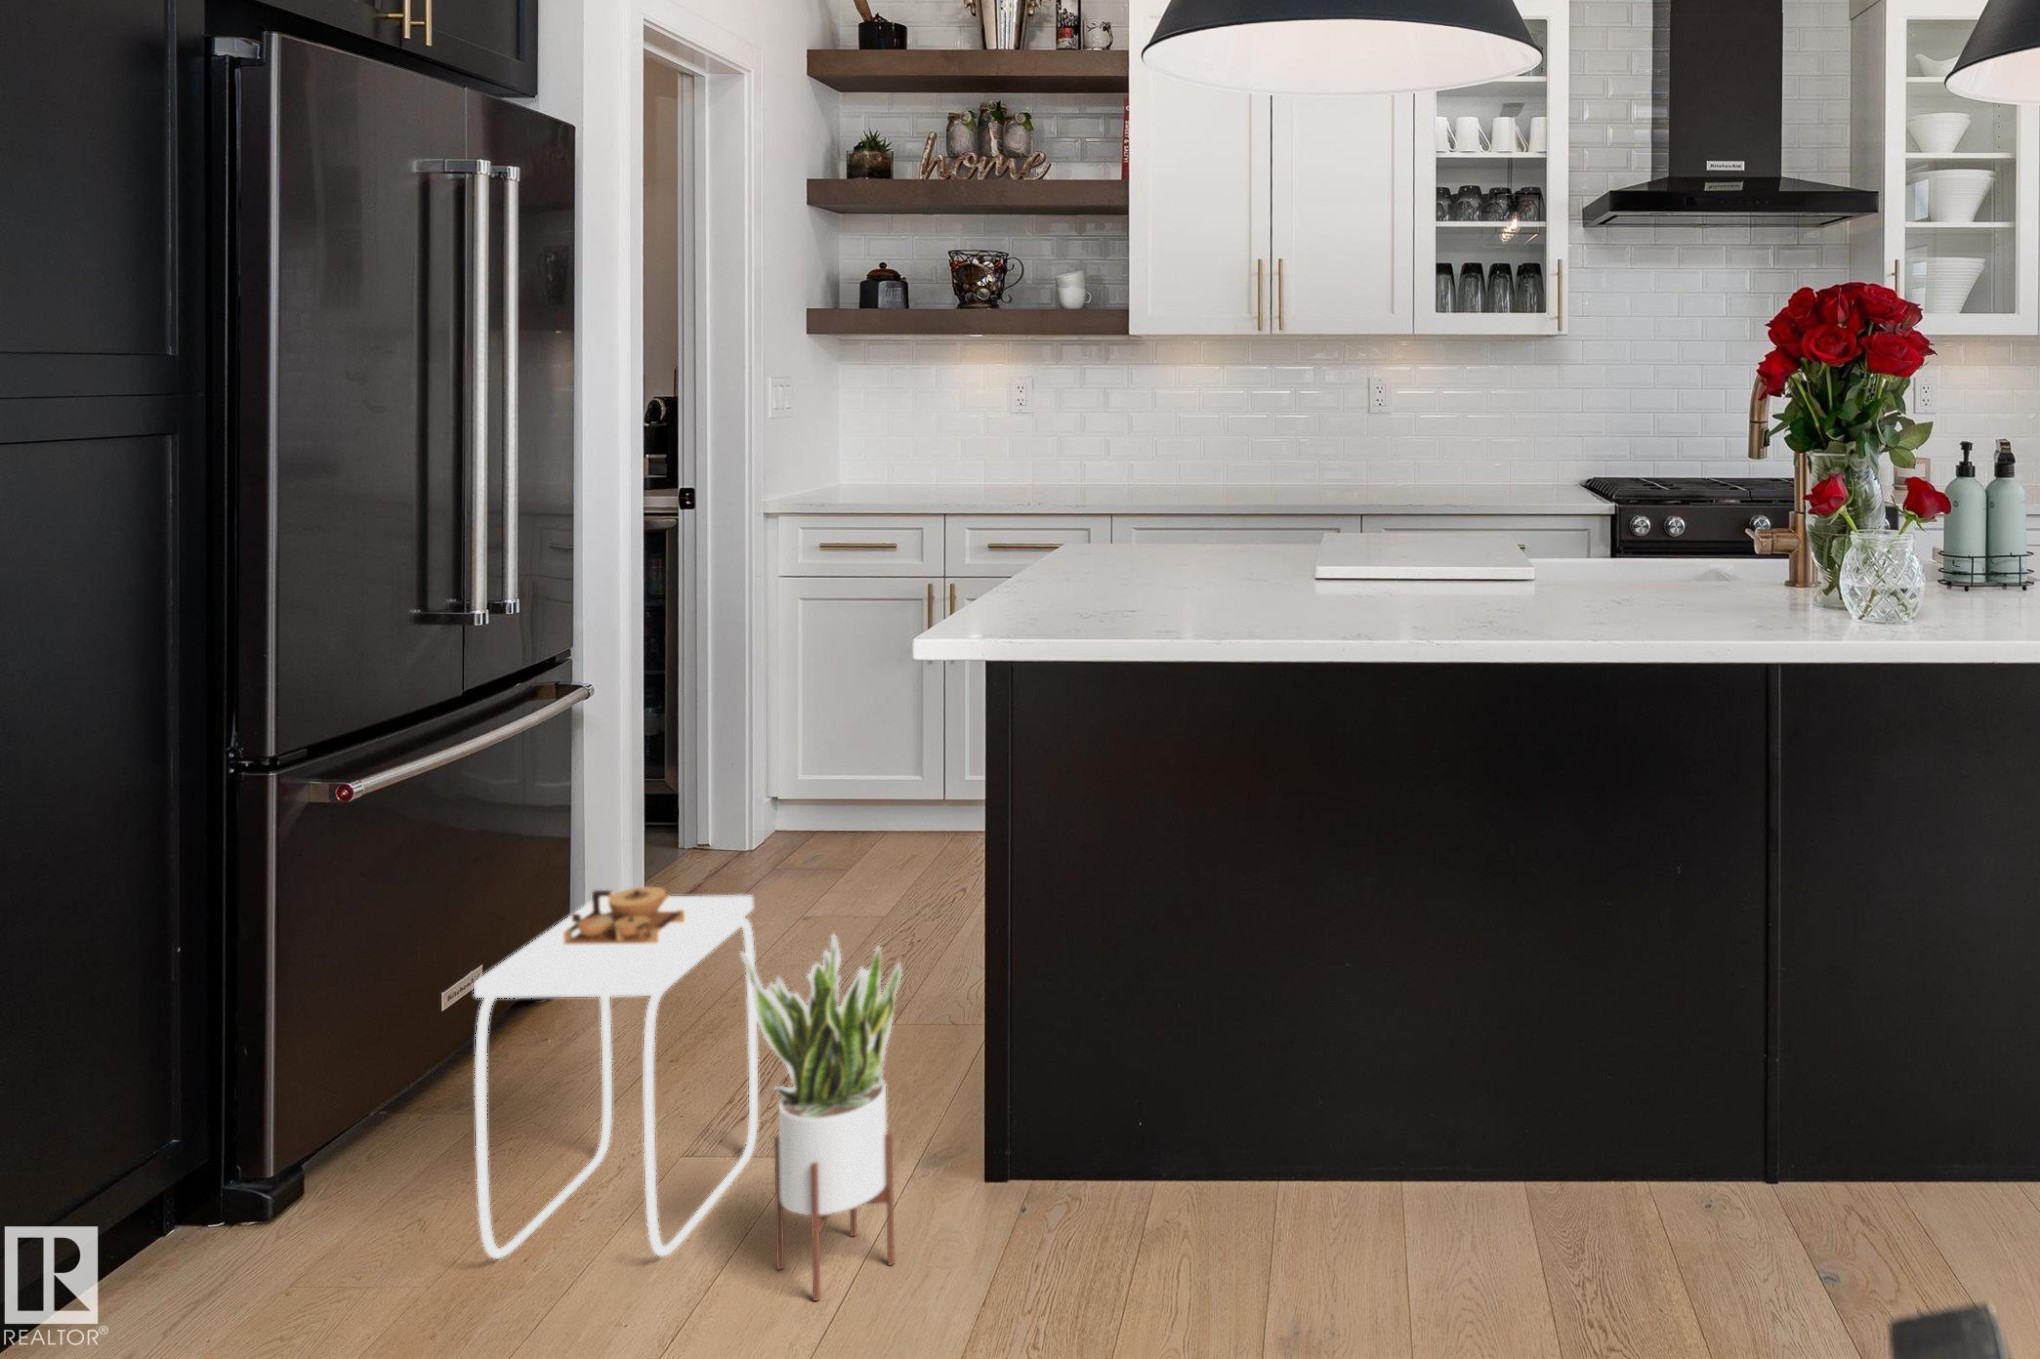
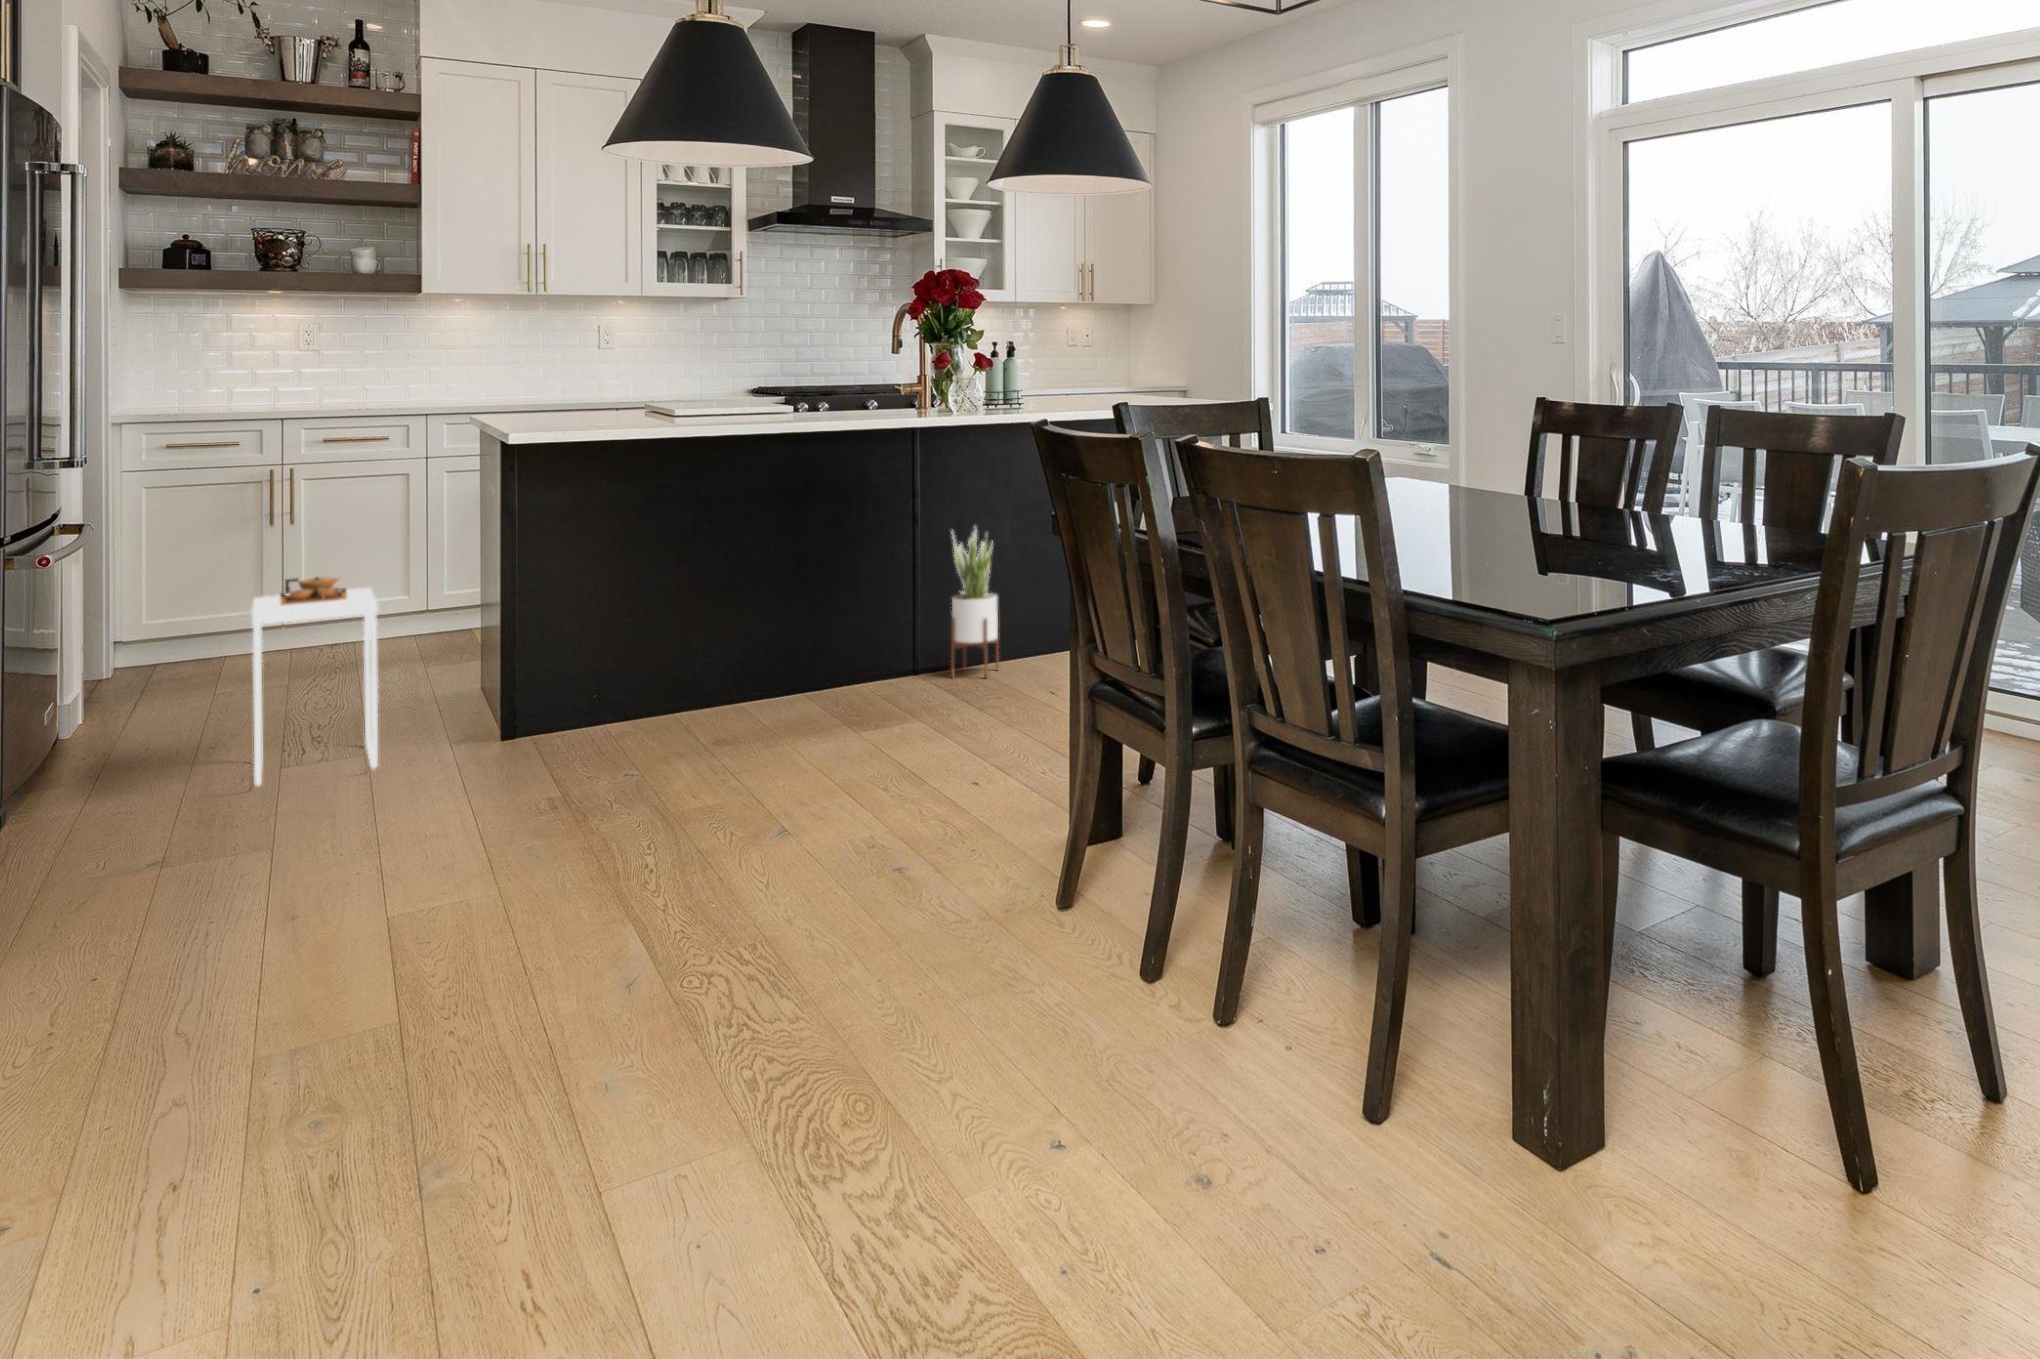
potted plant: present [741,935,902,1300] -> present [951,530,999,677]

